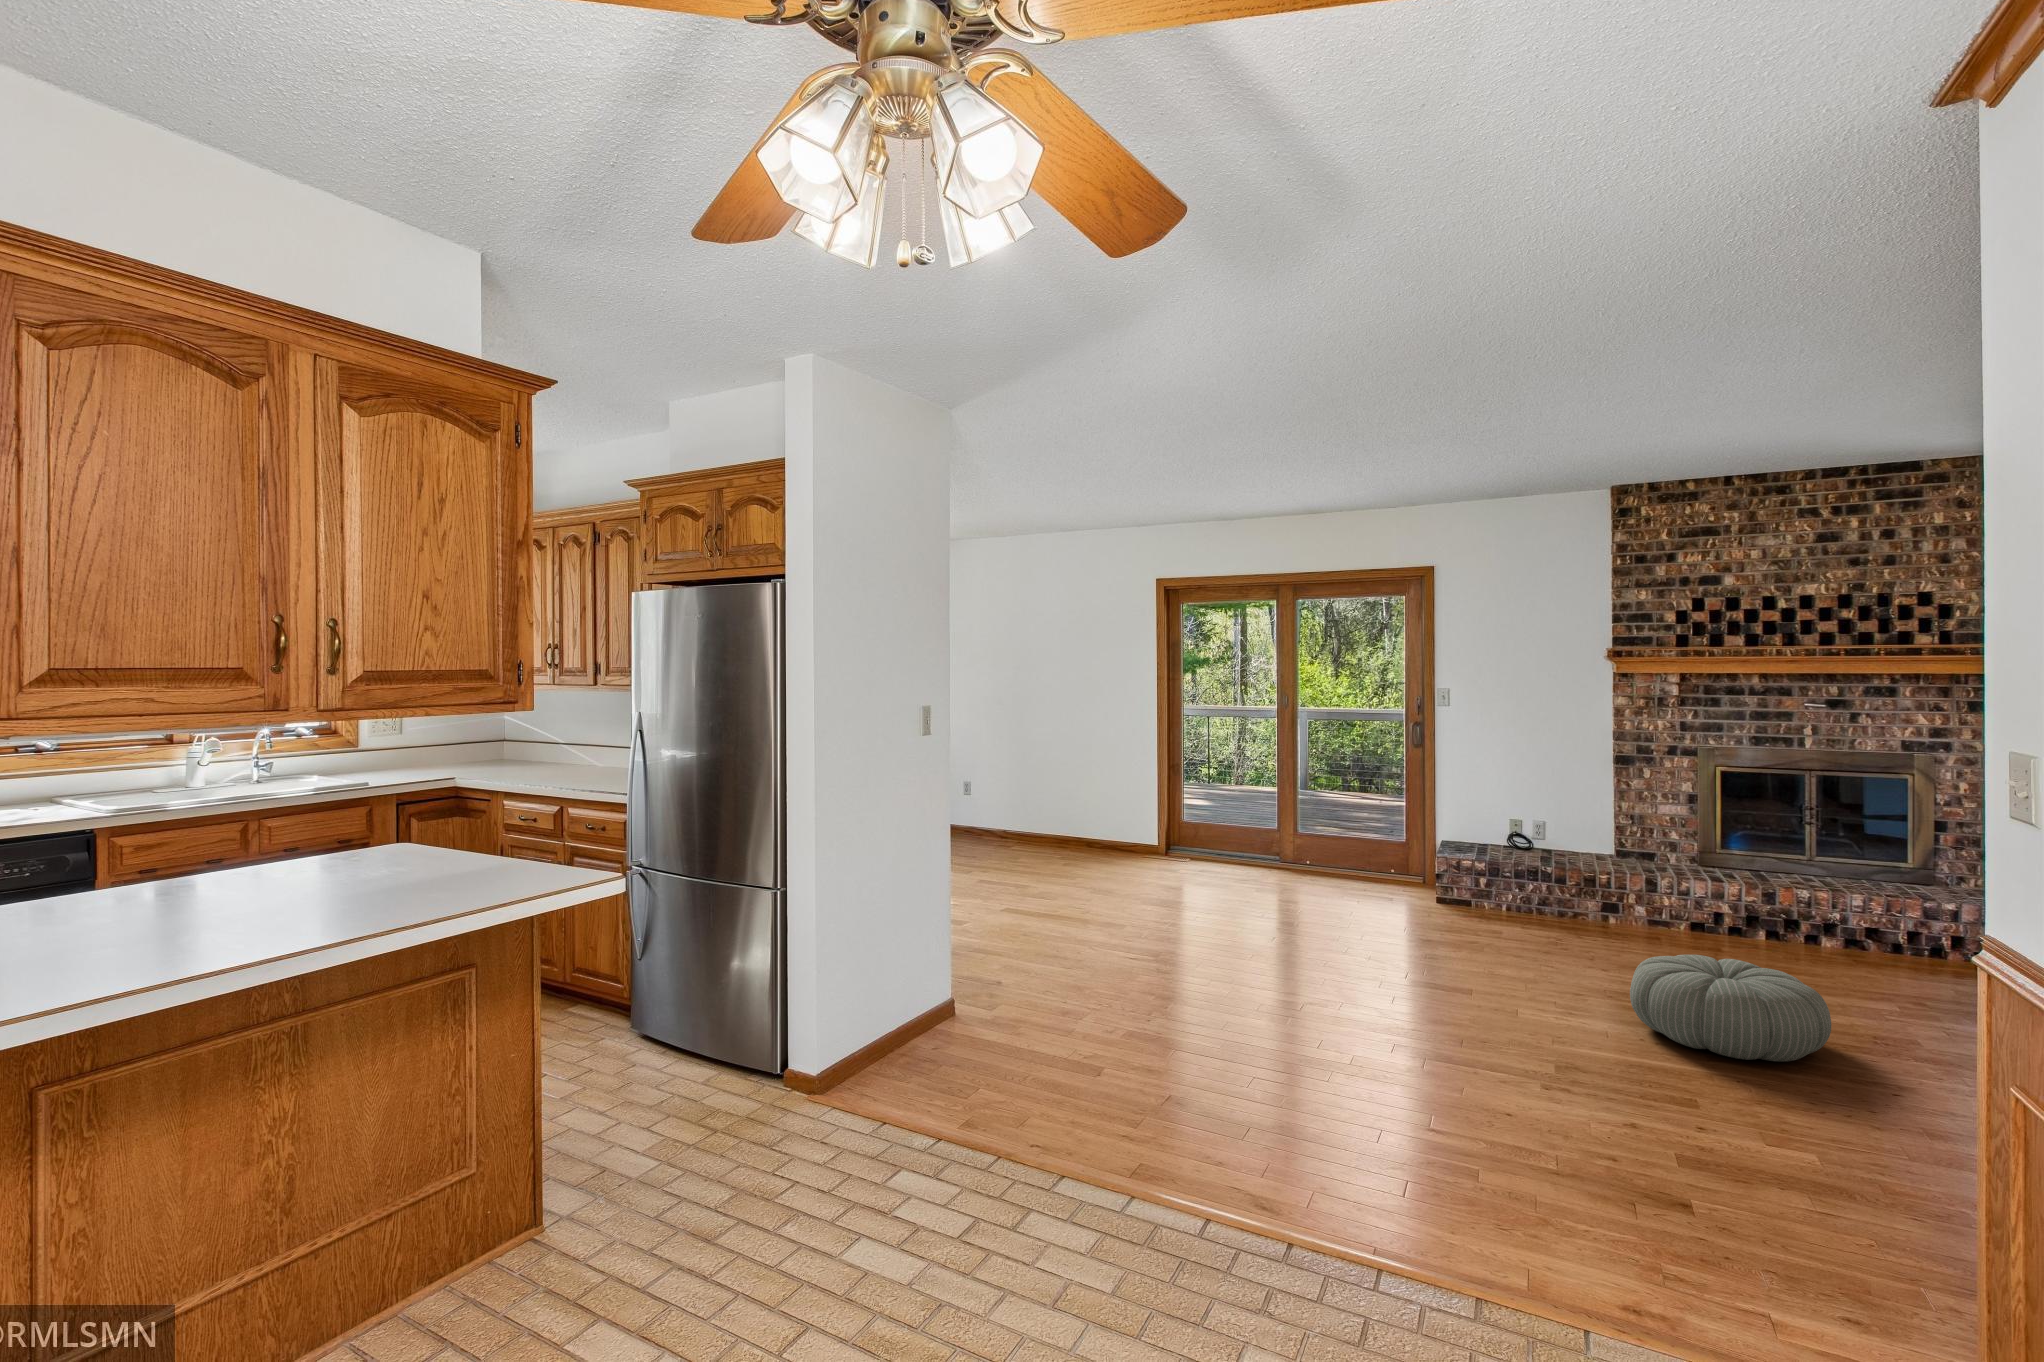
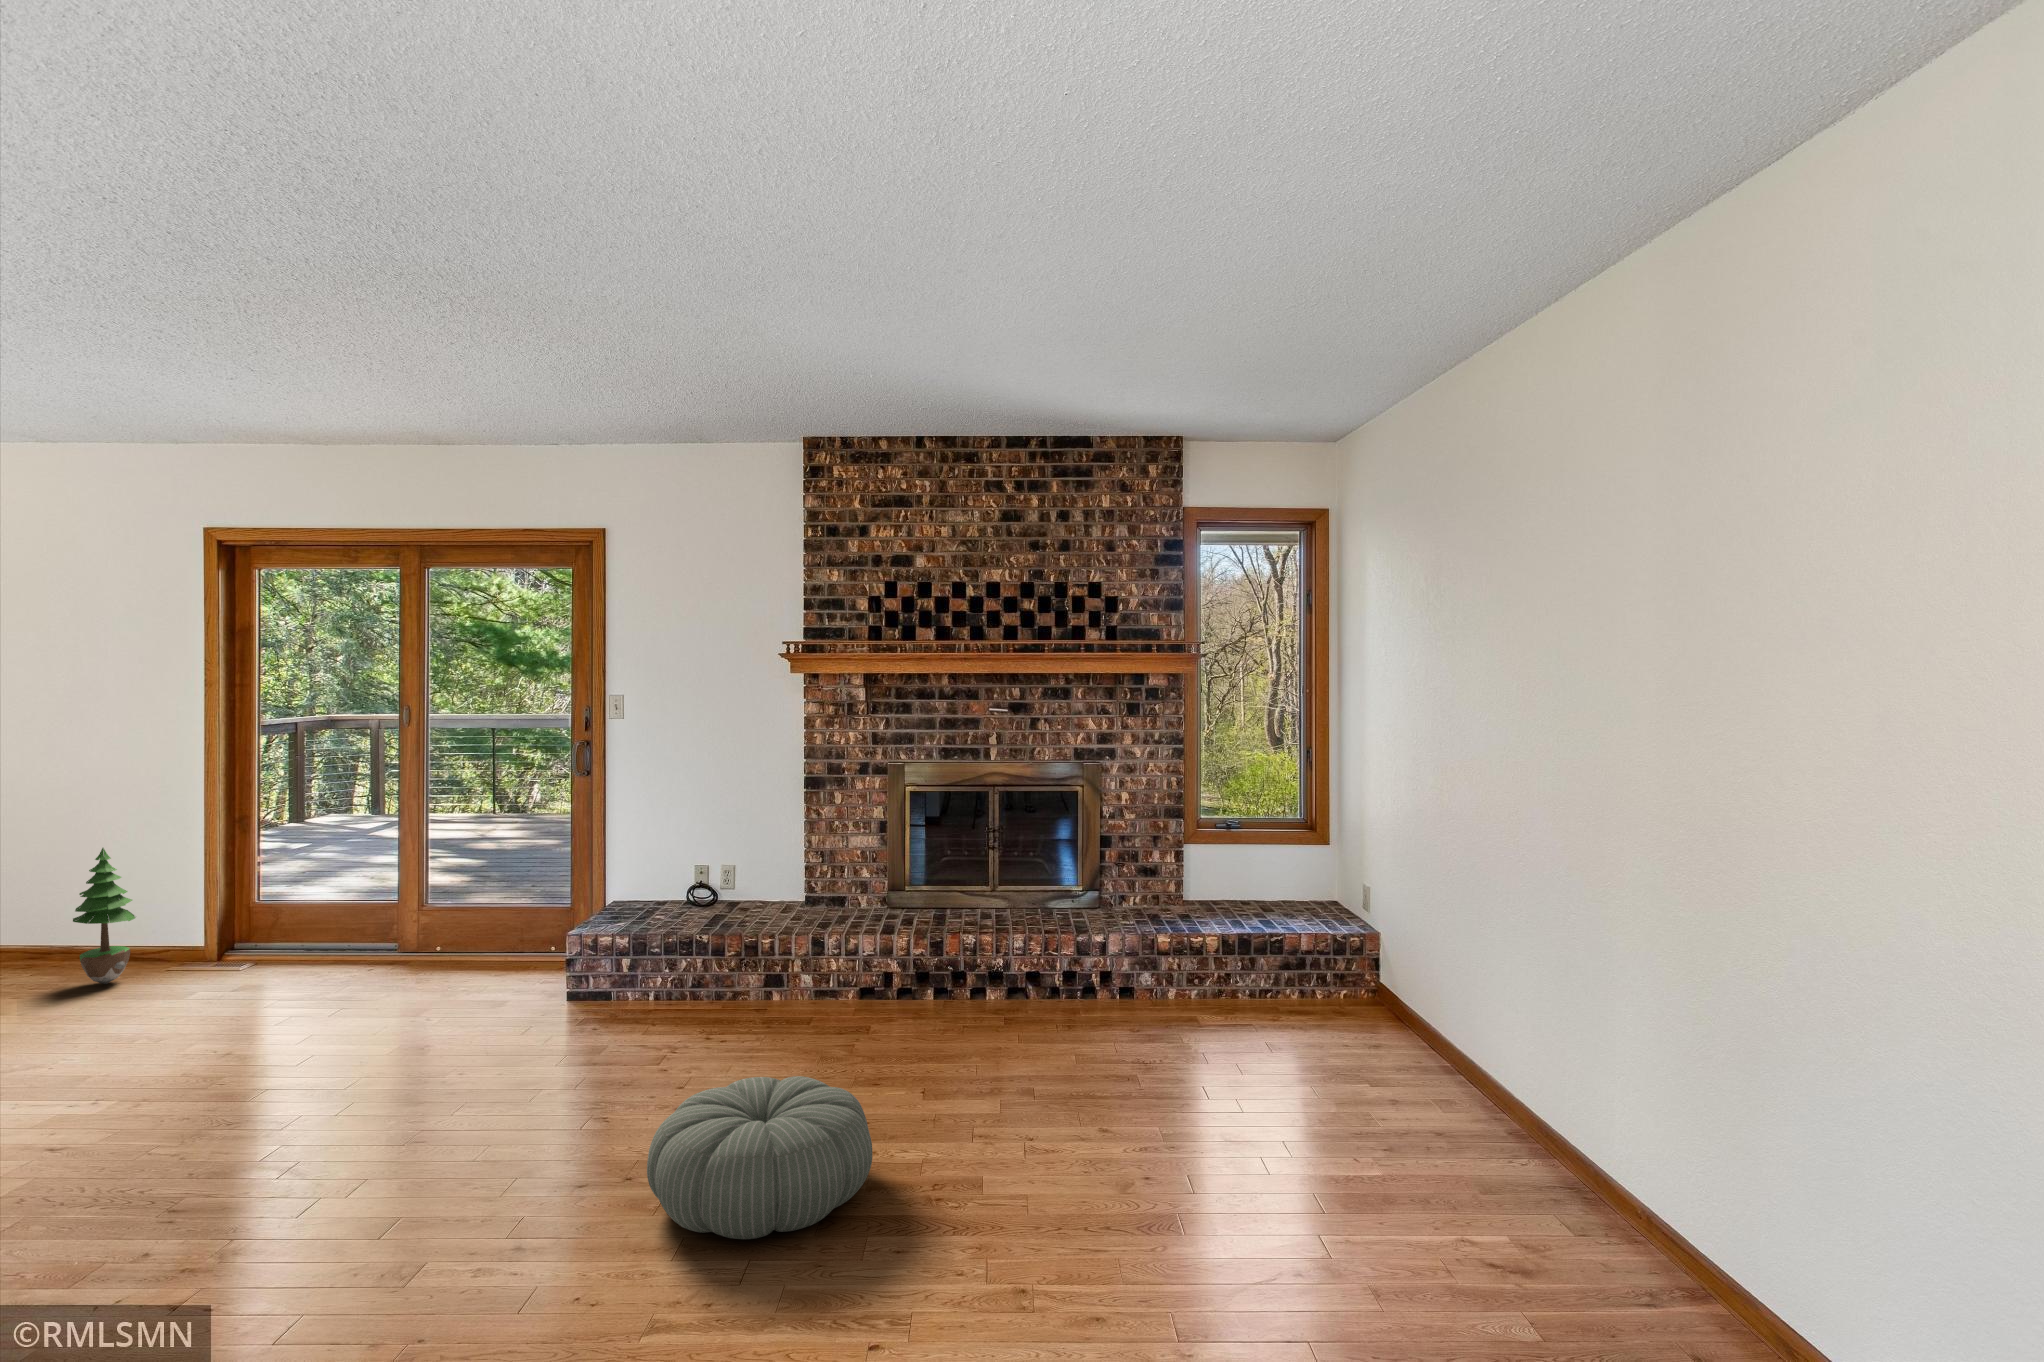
potted tree: none [1107,776,1137,859] -> present [73,848,136,984]

